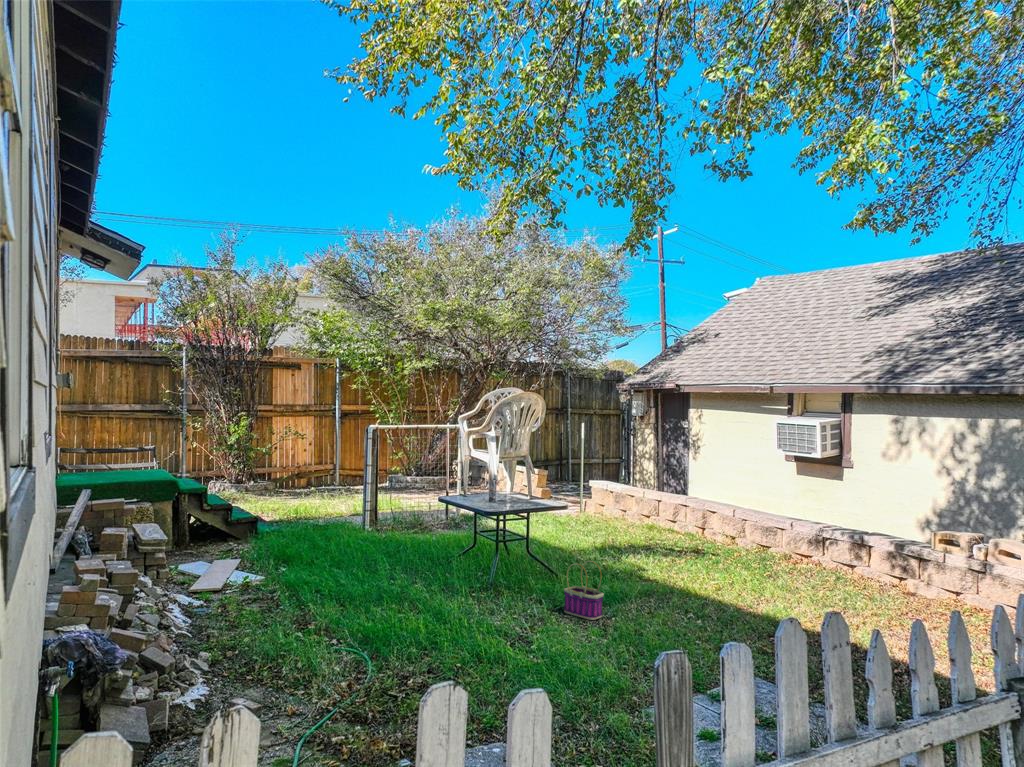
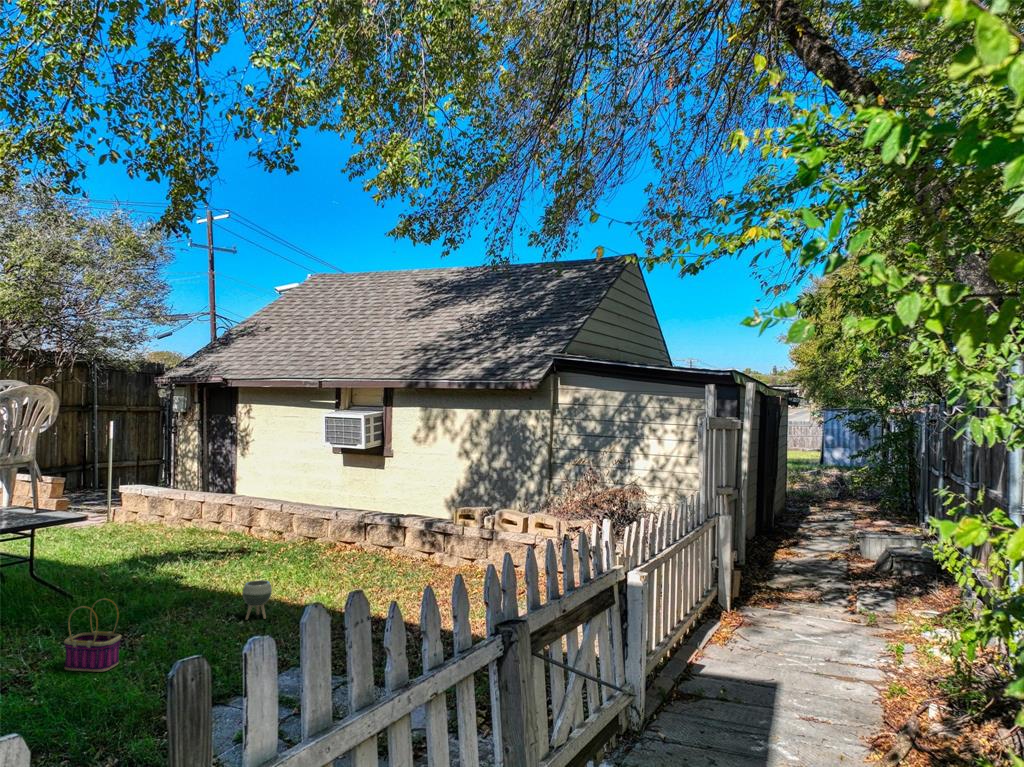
planter: none [699,571,726,608] -> present [243,580,272,620]

